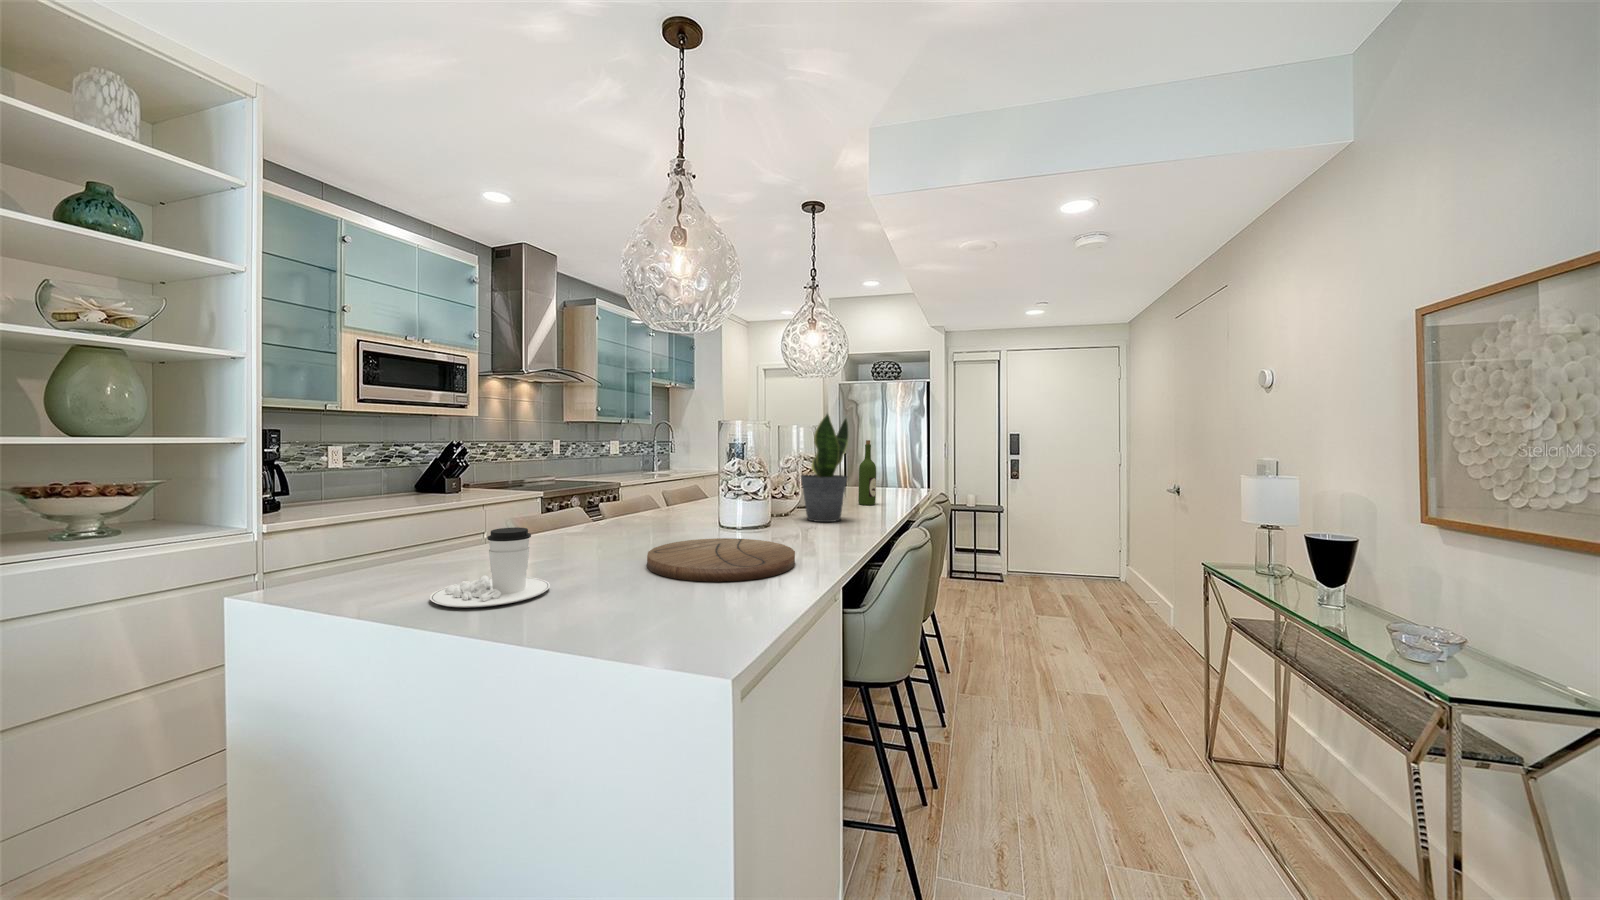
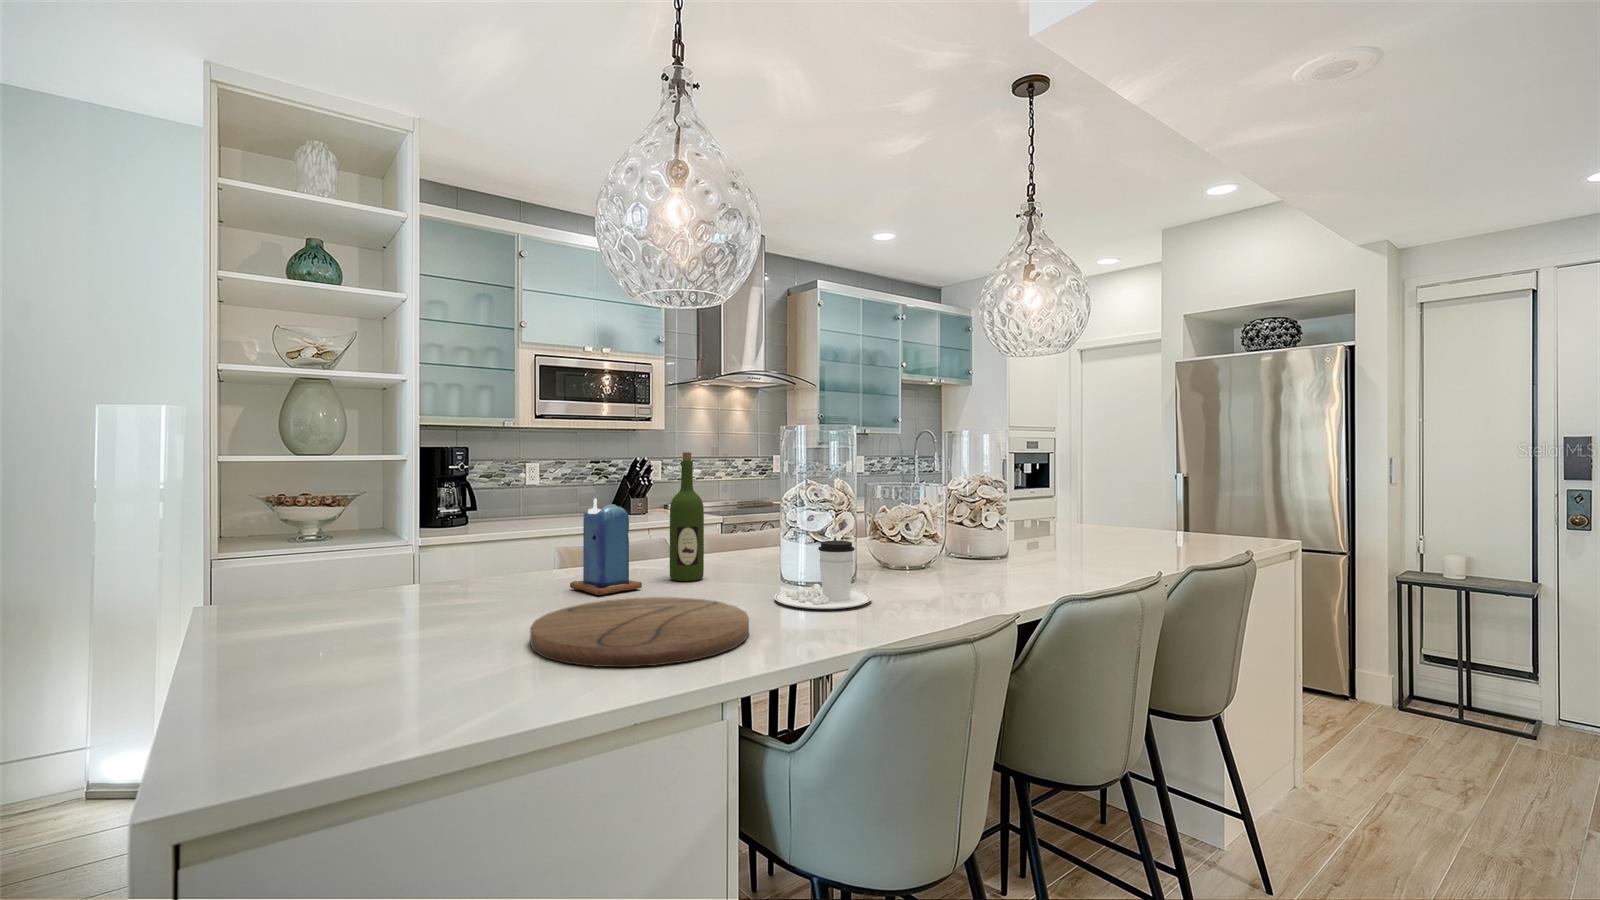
potted plant: present [801,414,848,522] -> none [918,410,998,588]
wine bottle: present [858,440,876,505] -> present [670,452,704,581]
candle: none [585,472,641,545] -> present [570,498,642,595]
coffee cup: present [430,527,550,607] -> present [774,541,871,609]

